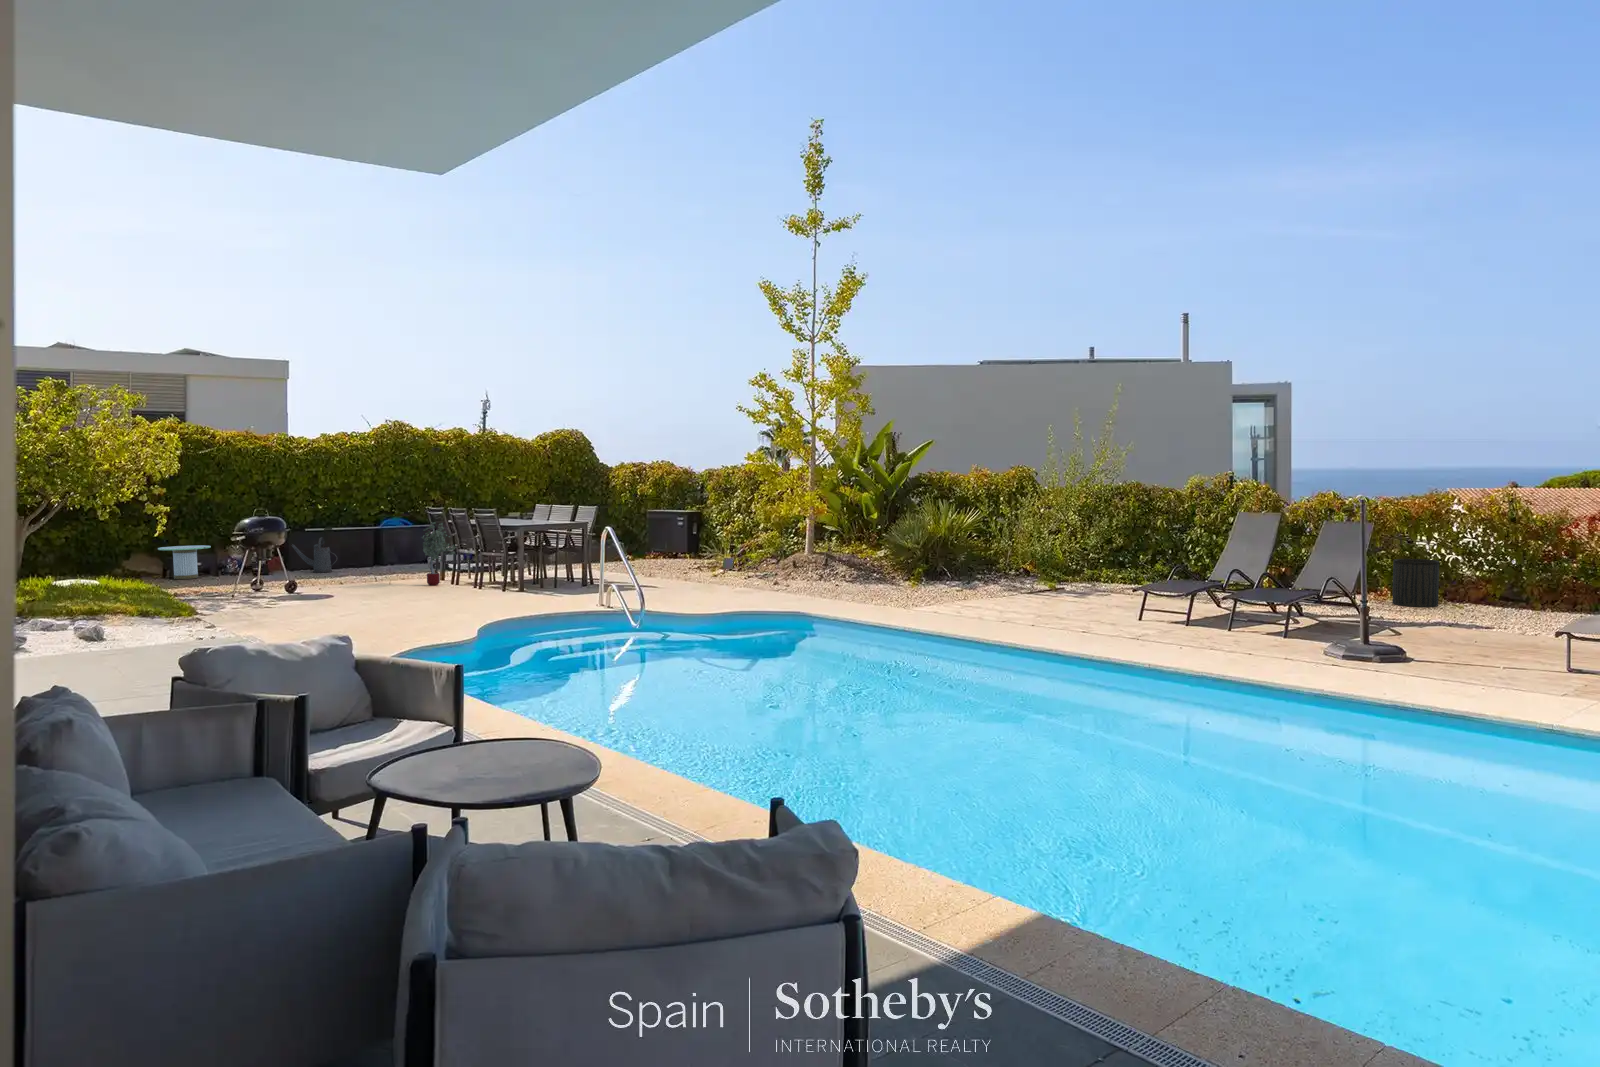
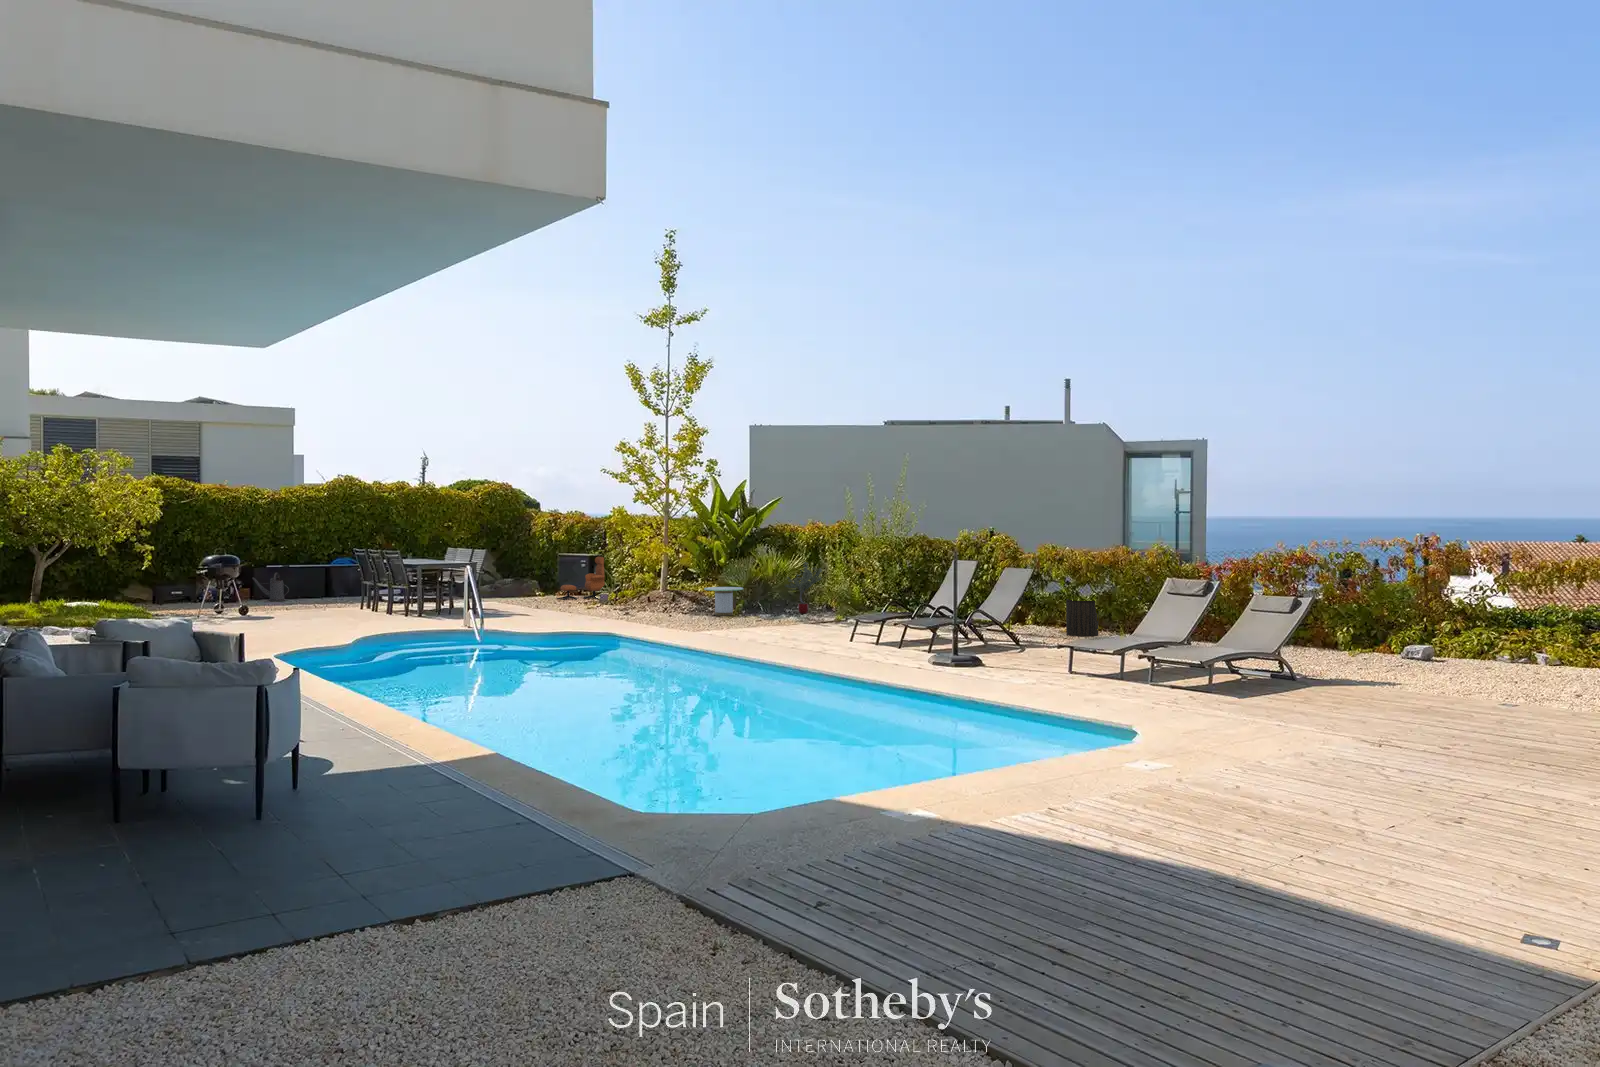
lounge chair: none [657,514,714,565] -> present [557,557,605,600]
potted tree: present [423,522,456,586] -> present [785,562,822,614]
side table: present [158,545,211,579] -> present [704,587,743,616]

